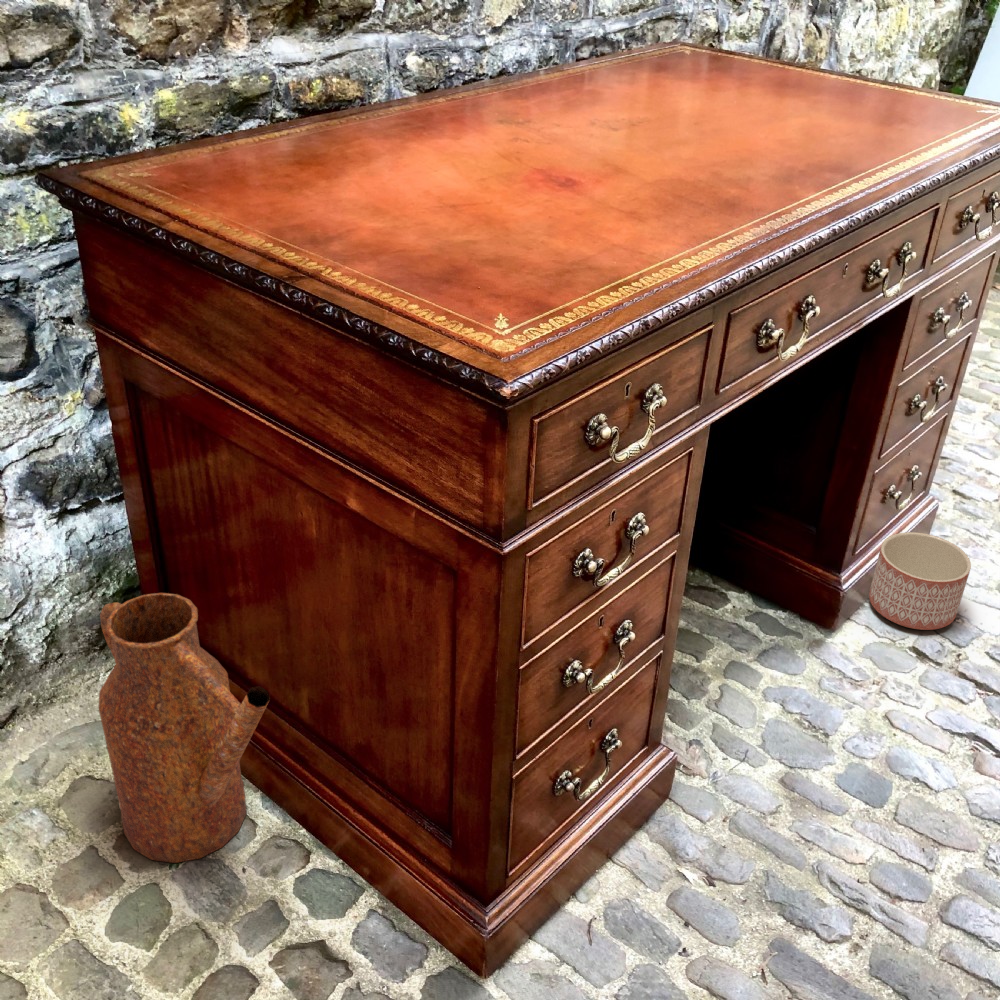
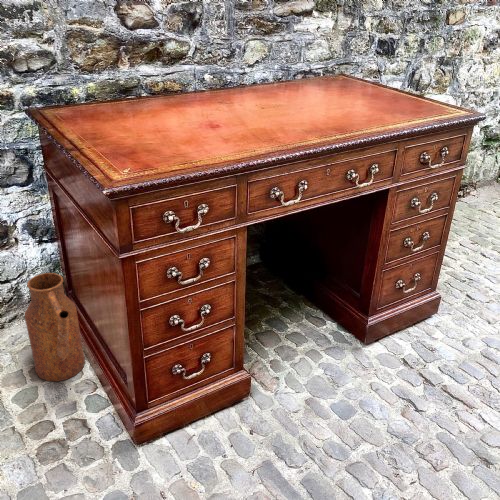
planter: present [869,532,971,630] -> none [391,306,437,353]

